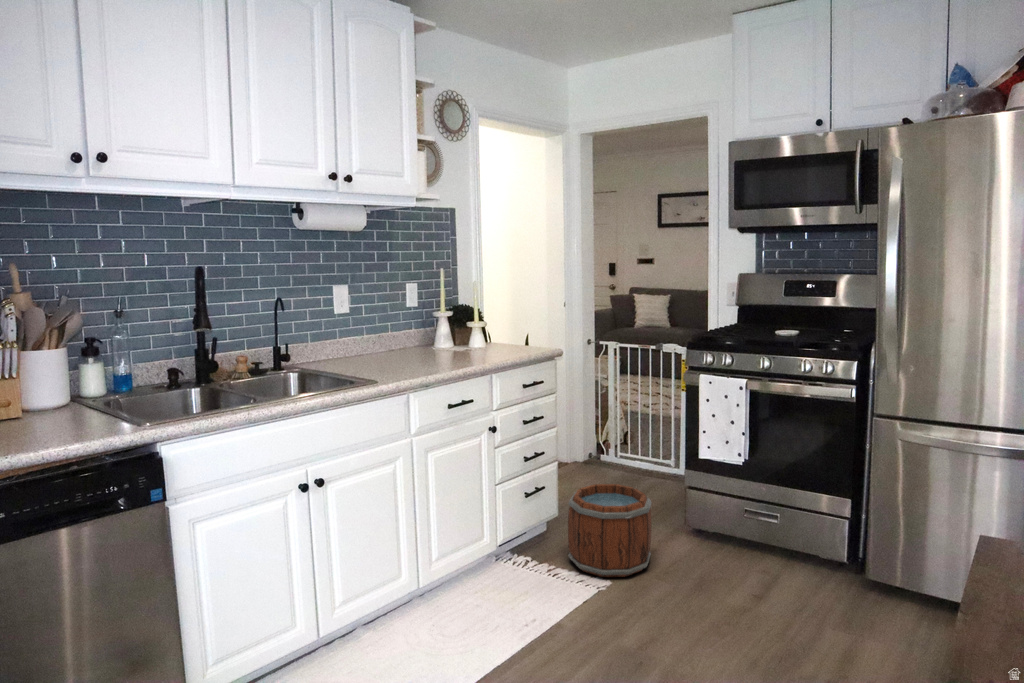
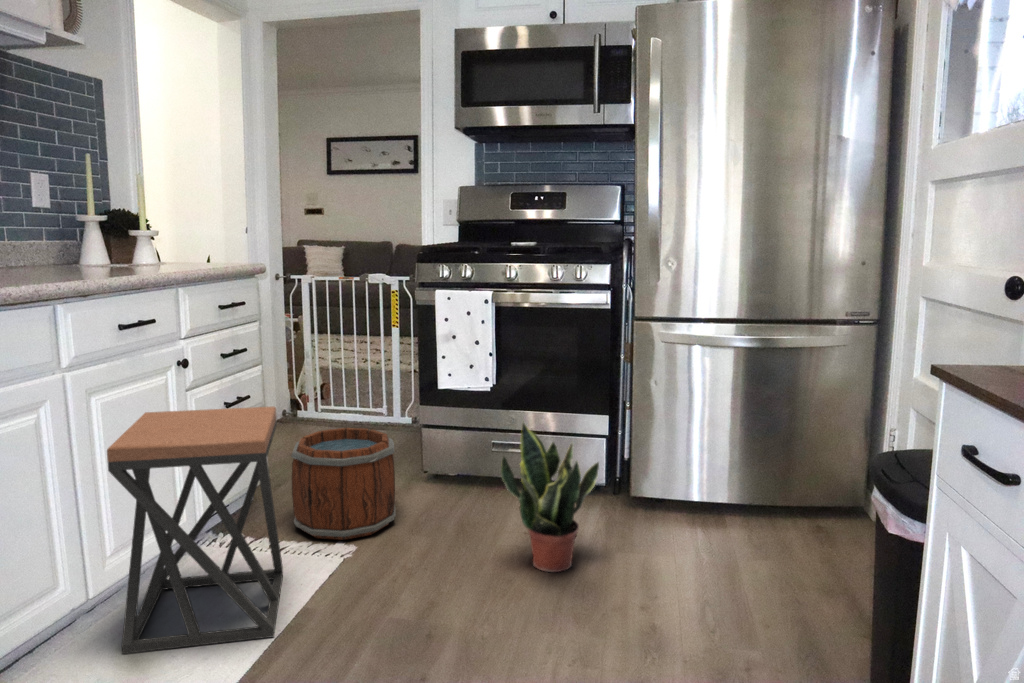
stool: none [431,465,551,645] -> present [107,407,283,654]
potted plant: none [725,508,820,644] -> present [501,423,599,572]

